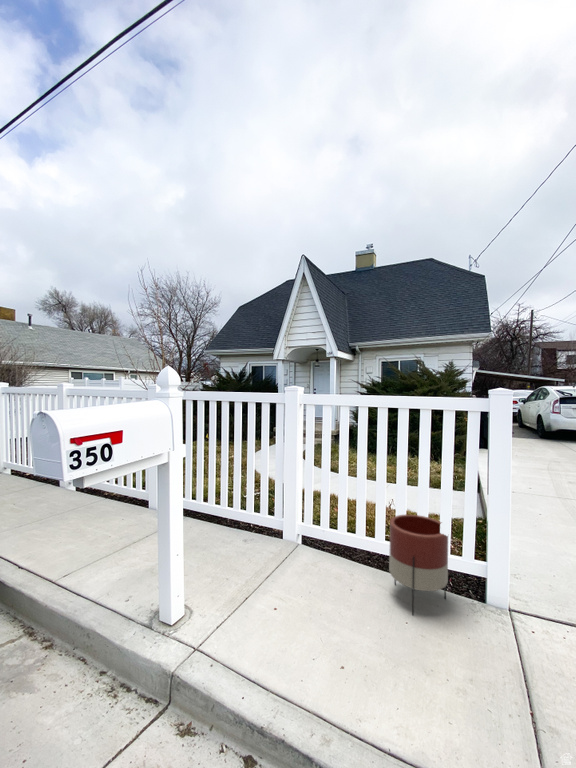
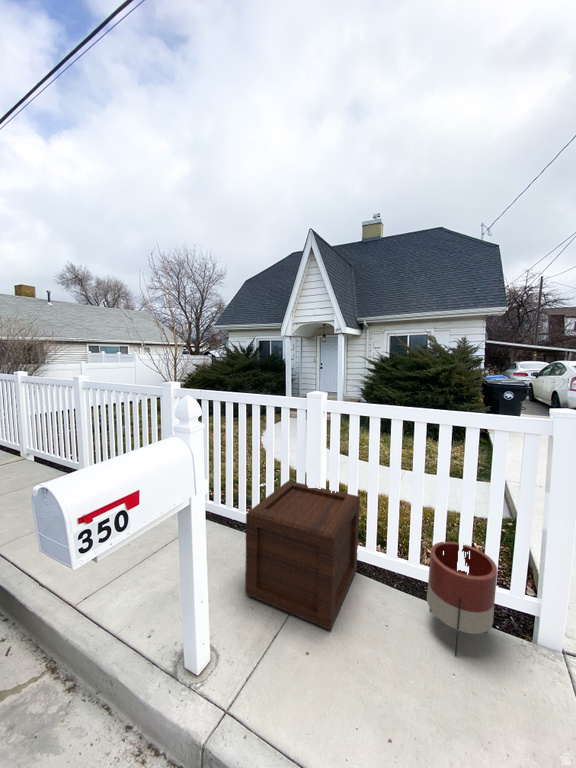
wooden crate: none [220,471,331,597] -> present [245,481,360,630]

